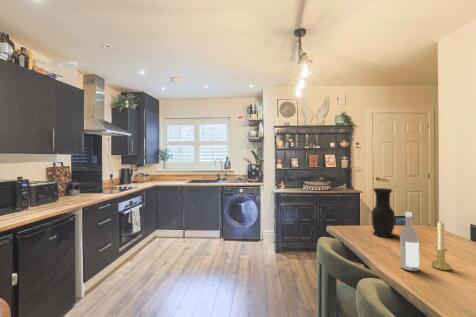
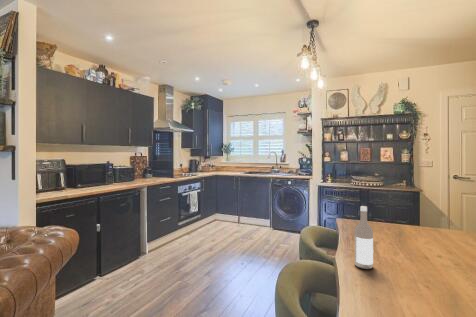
vase: present [372,188,395,237] -> none [373,183,399,237]
candle holder: present [431,222,451,271] -> none [394,219,416,275]

